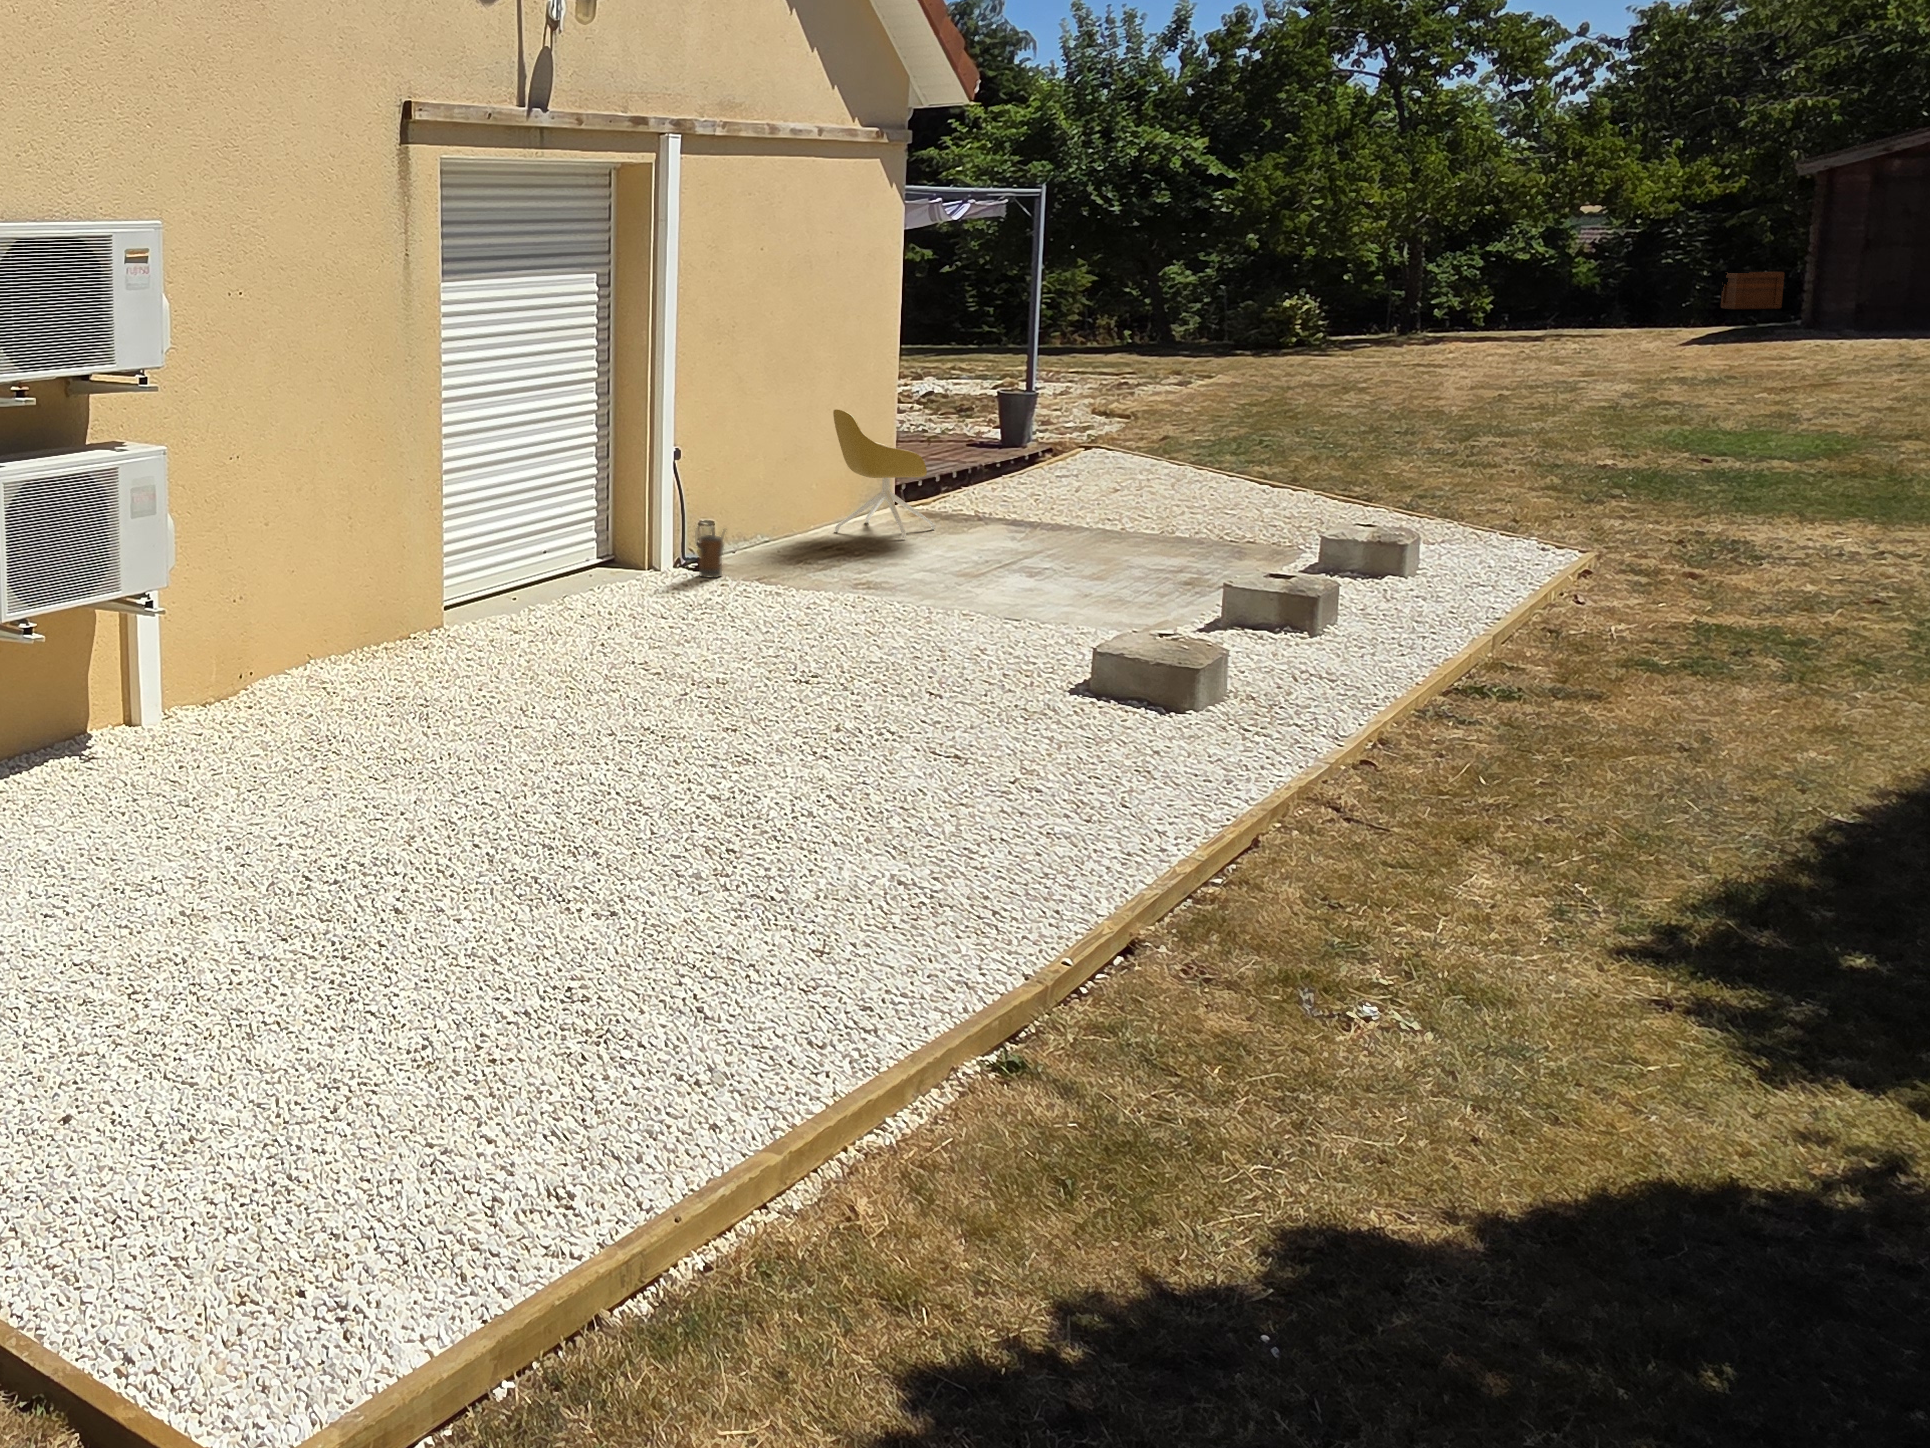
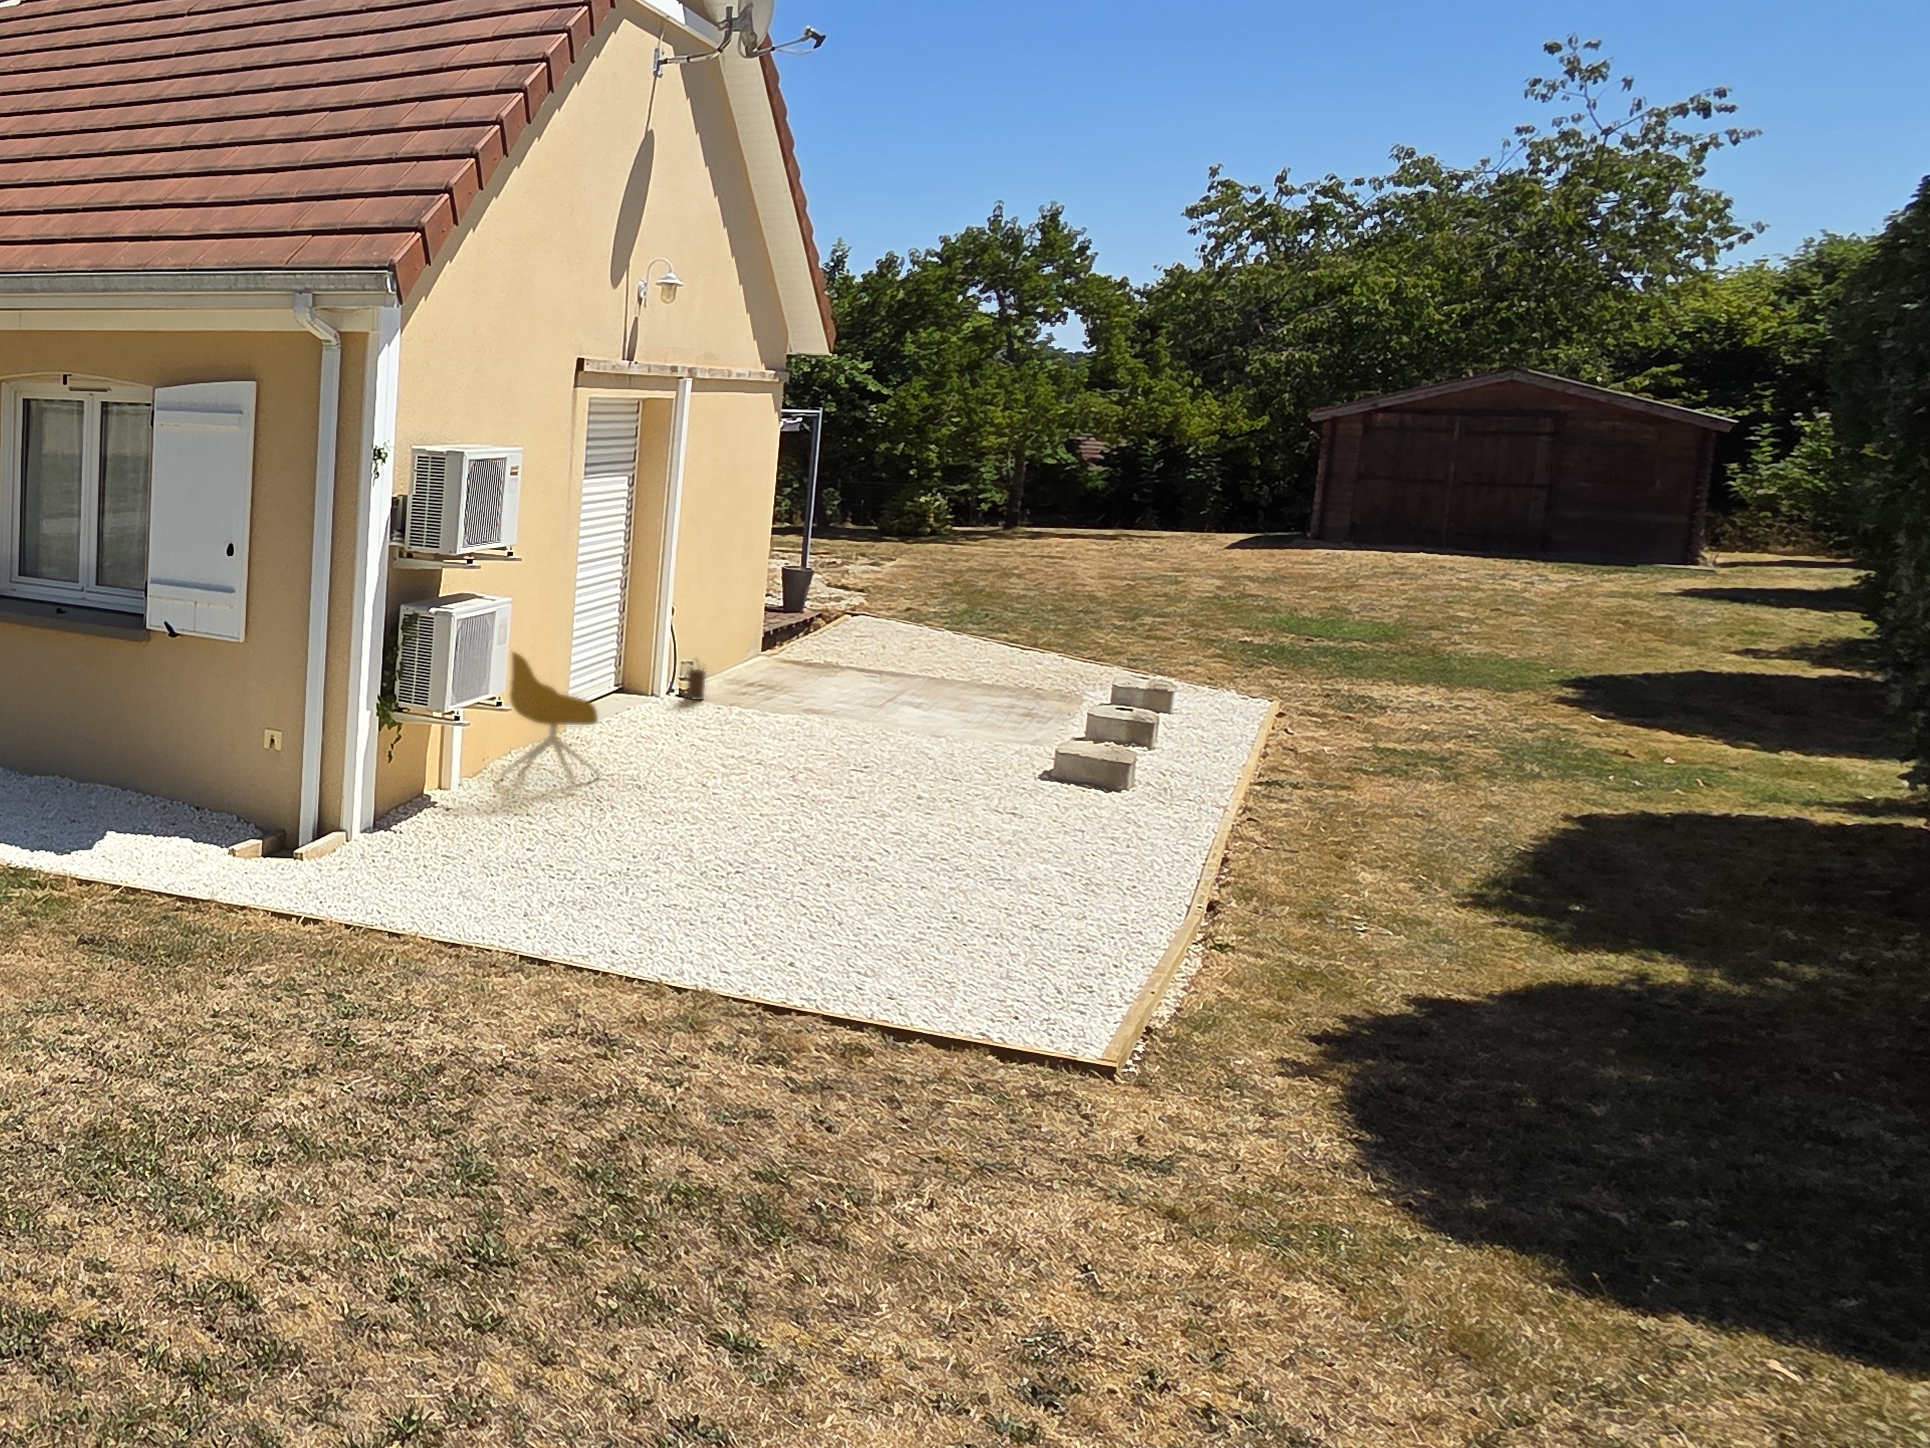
wooden crate: present [1721,272,1785,309] -> none [1240,492,1289,523]
chair: present [833,410,935,538] -> present [501,650,600,790]

